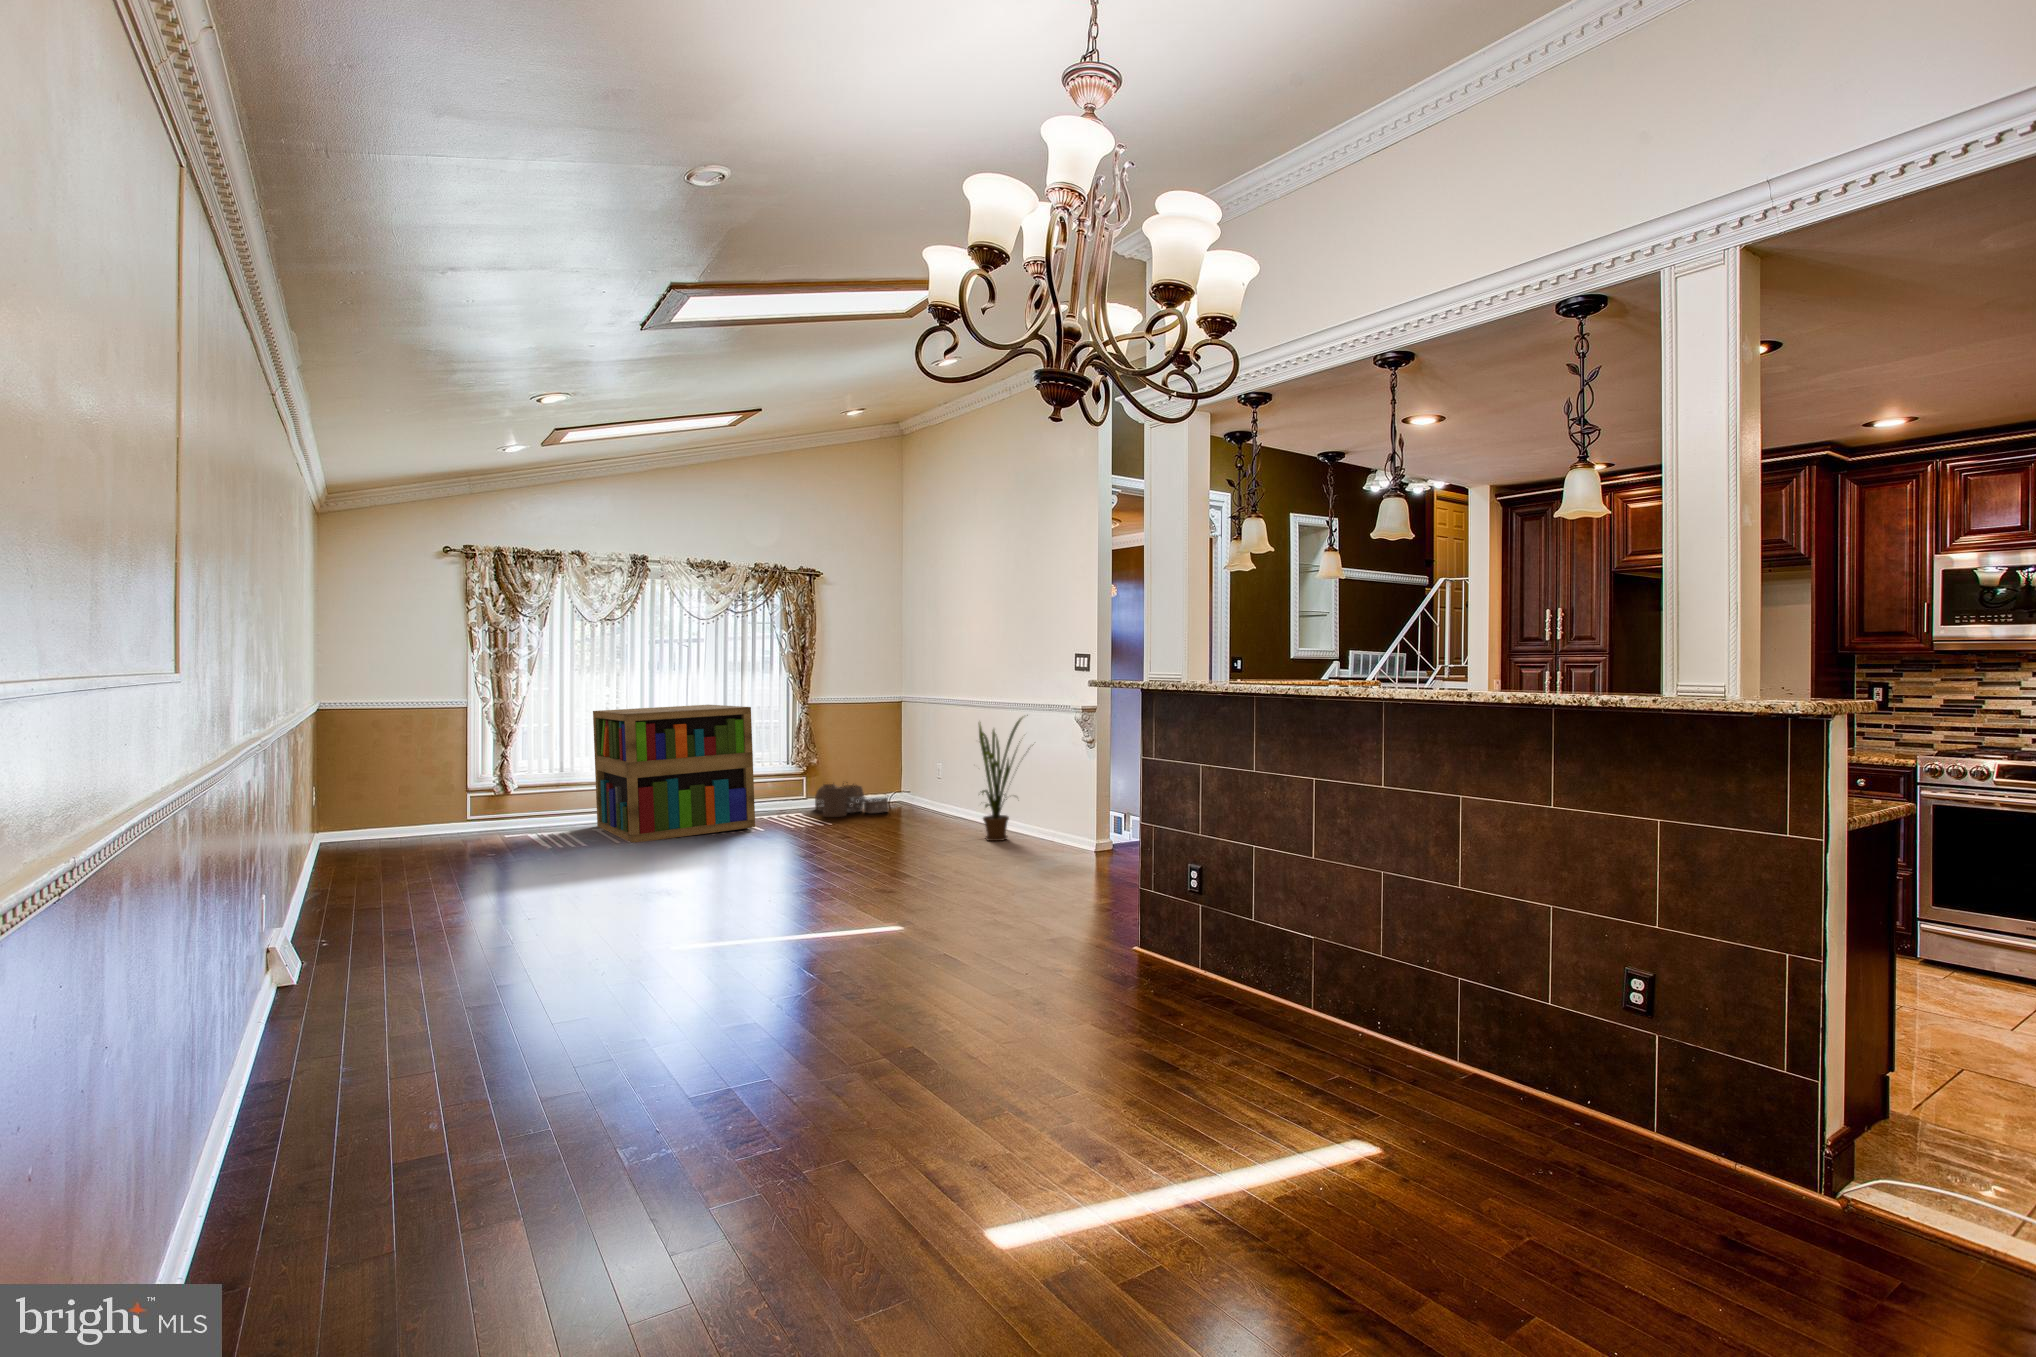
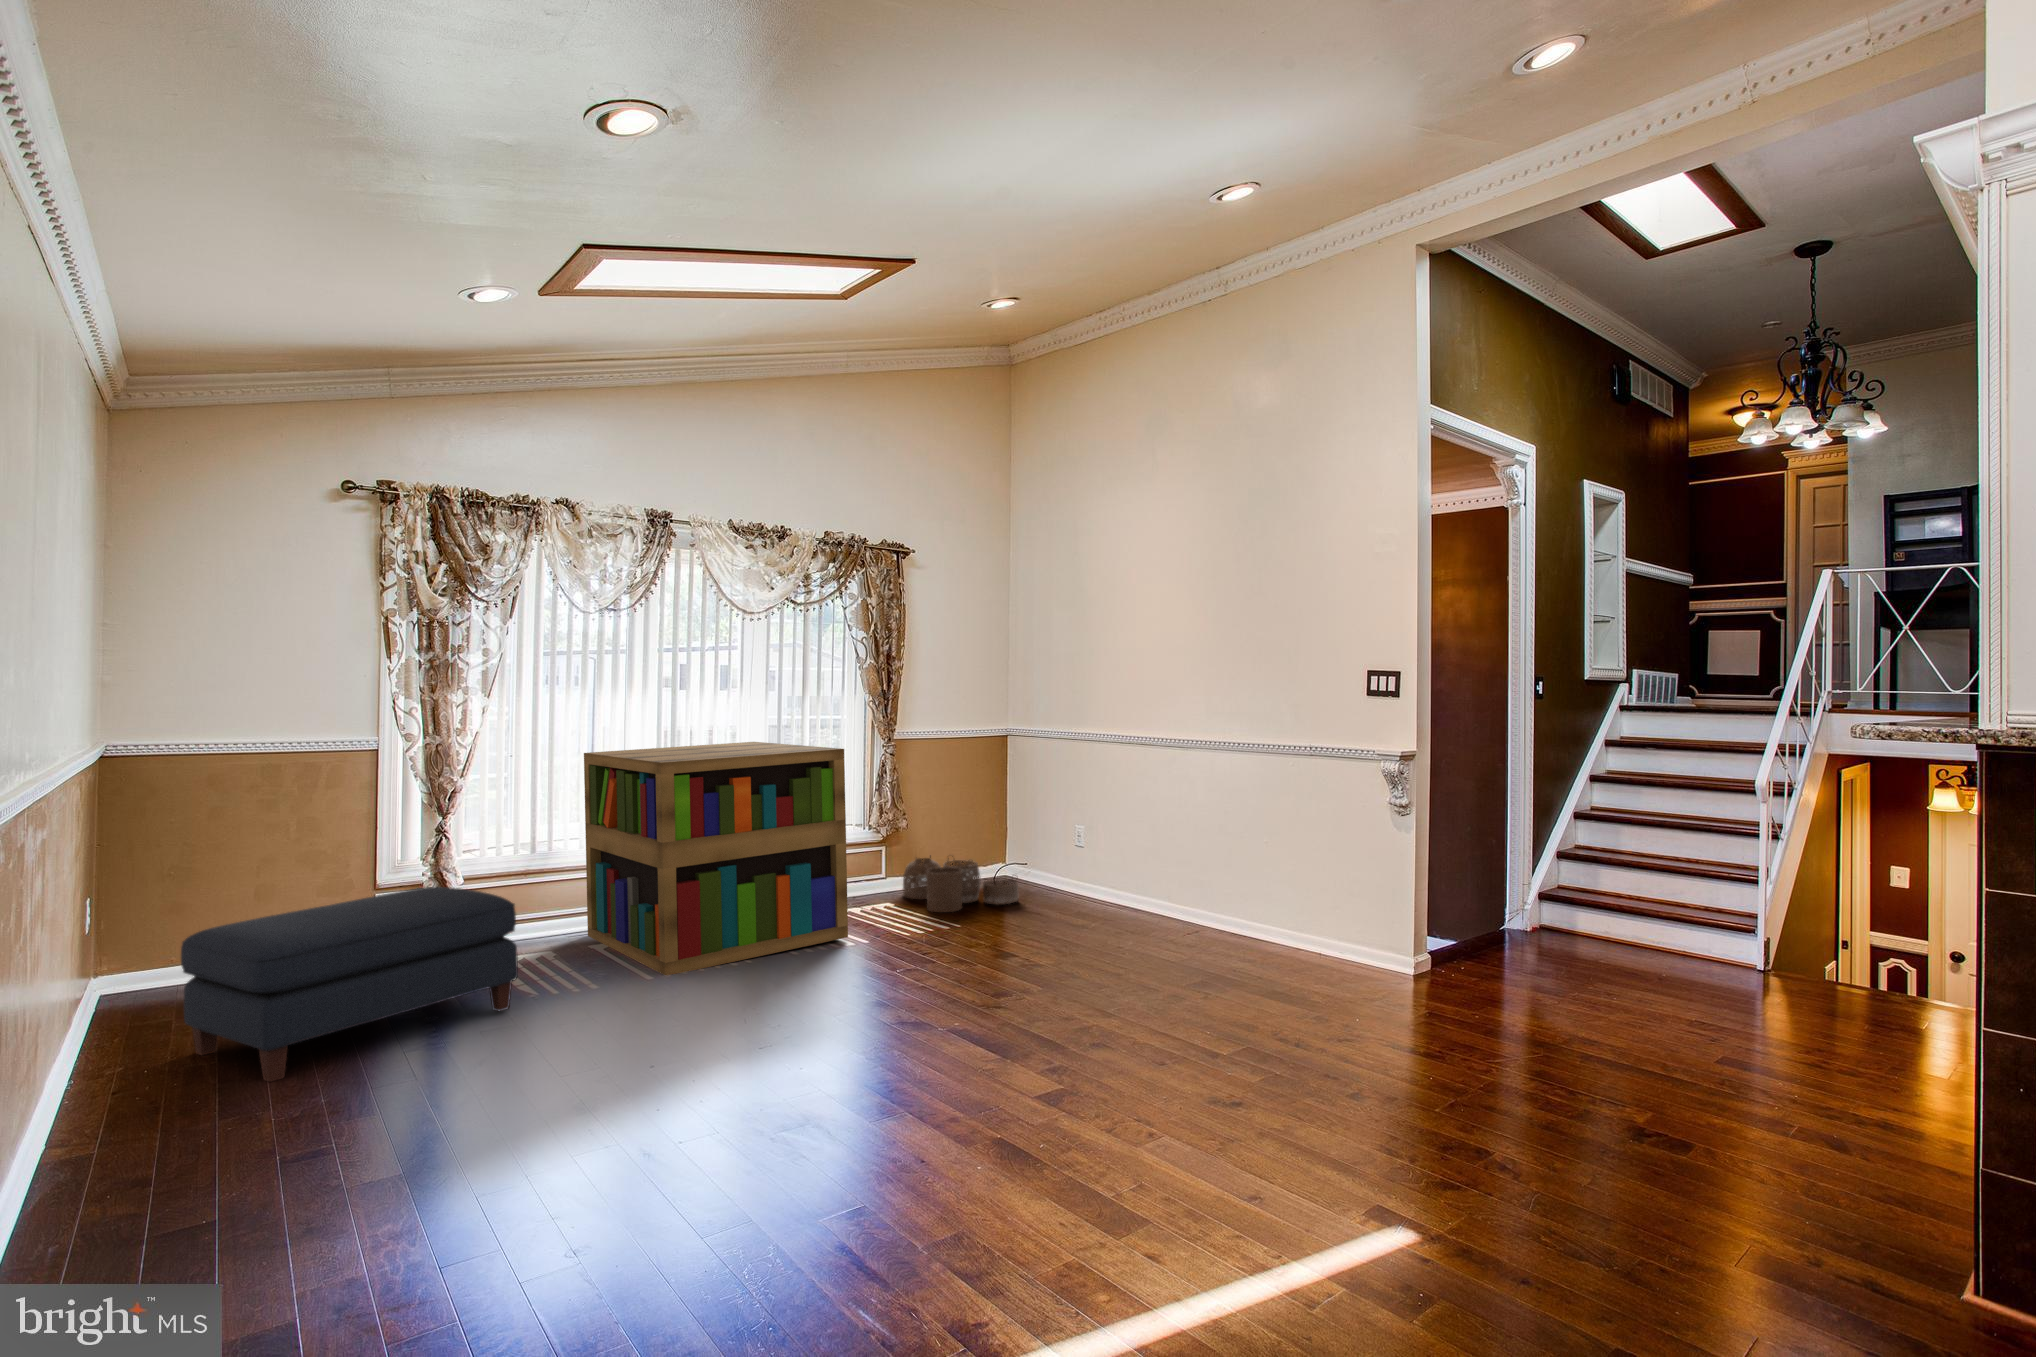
house plant: present [979,715,1033,841] -> none [1207,763,1306,964]
ottoman: none [357,786,539,877] -> present [181,887,518,1082]

